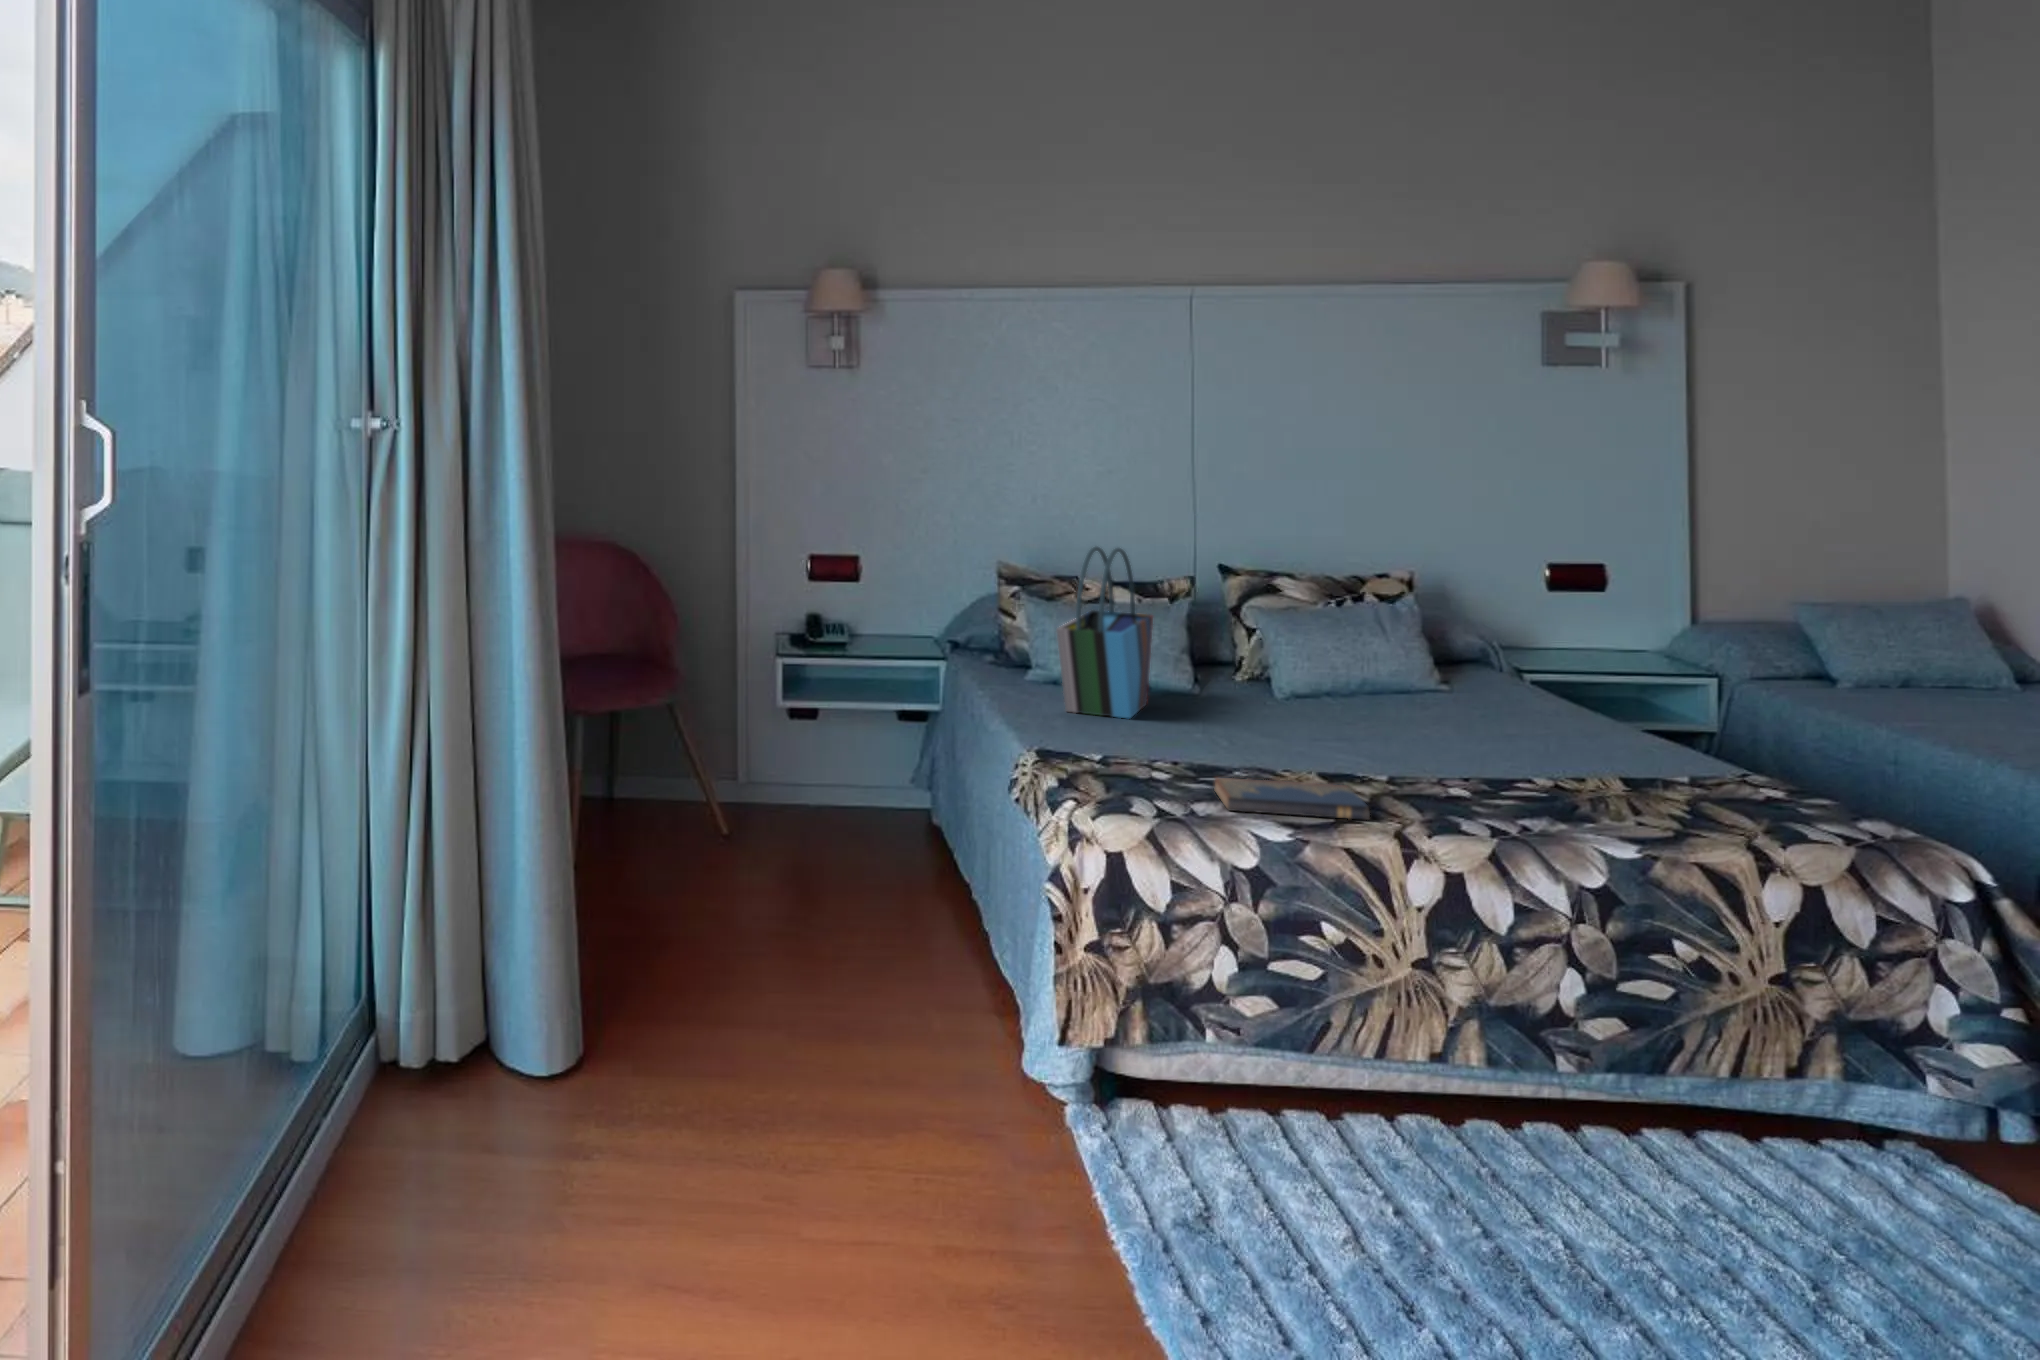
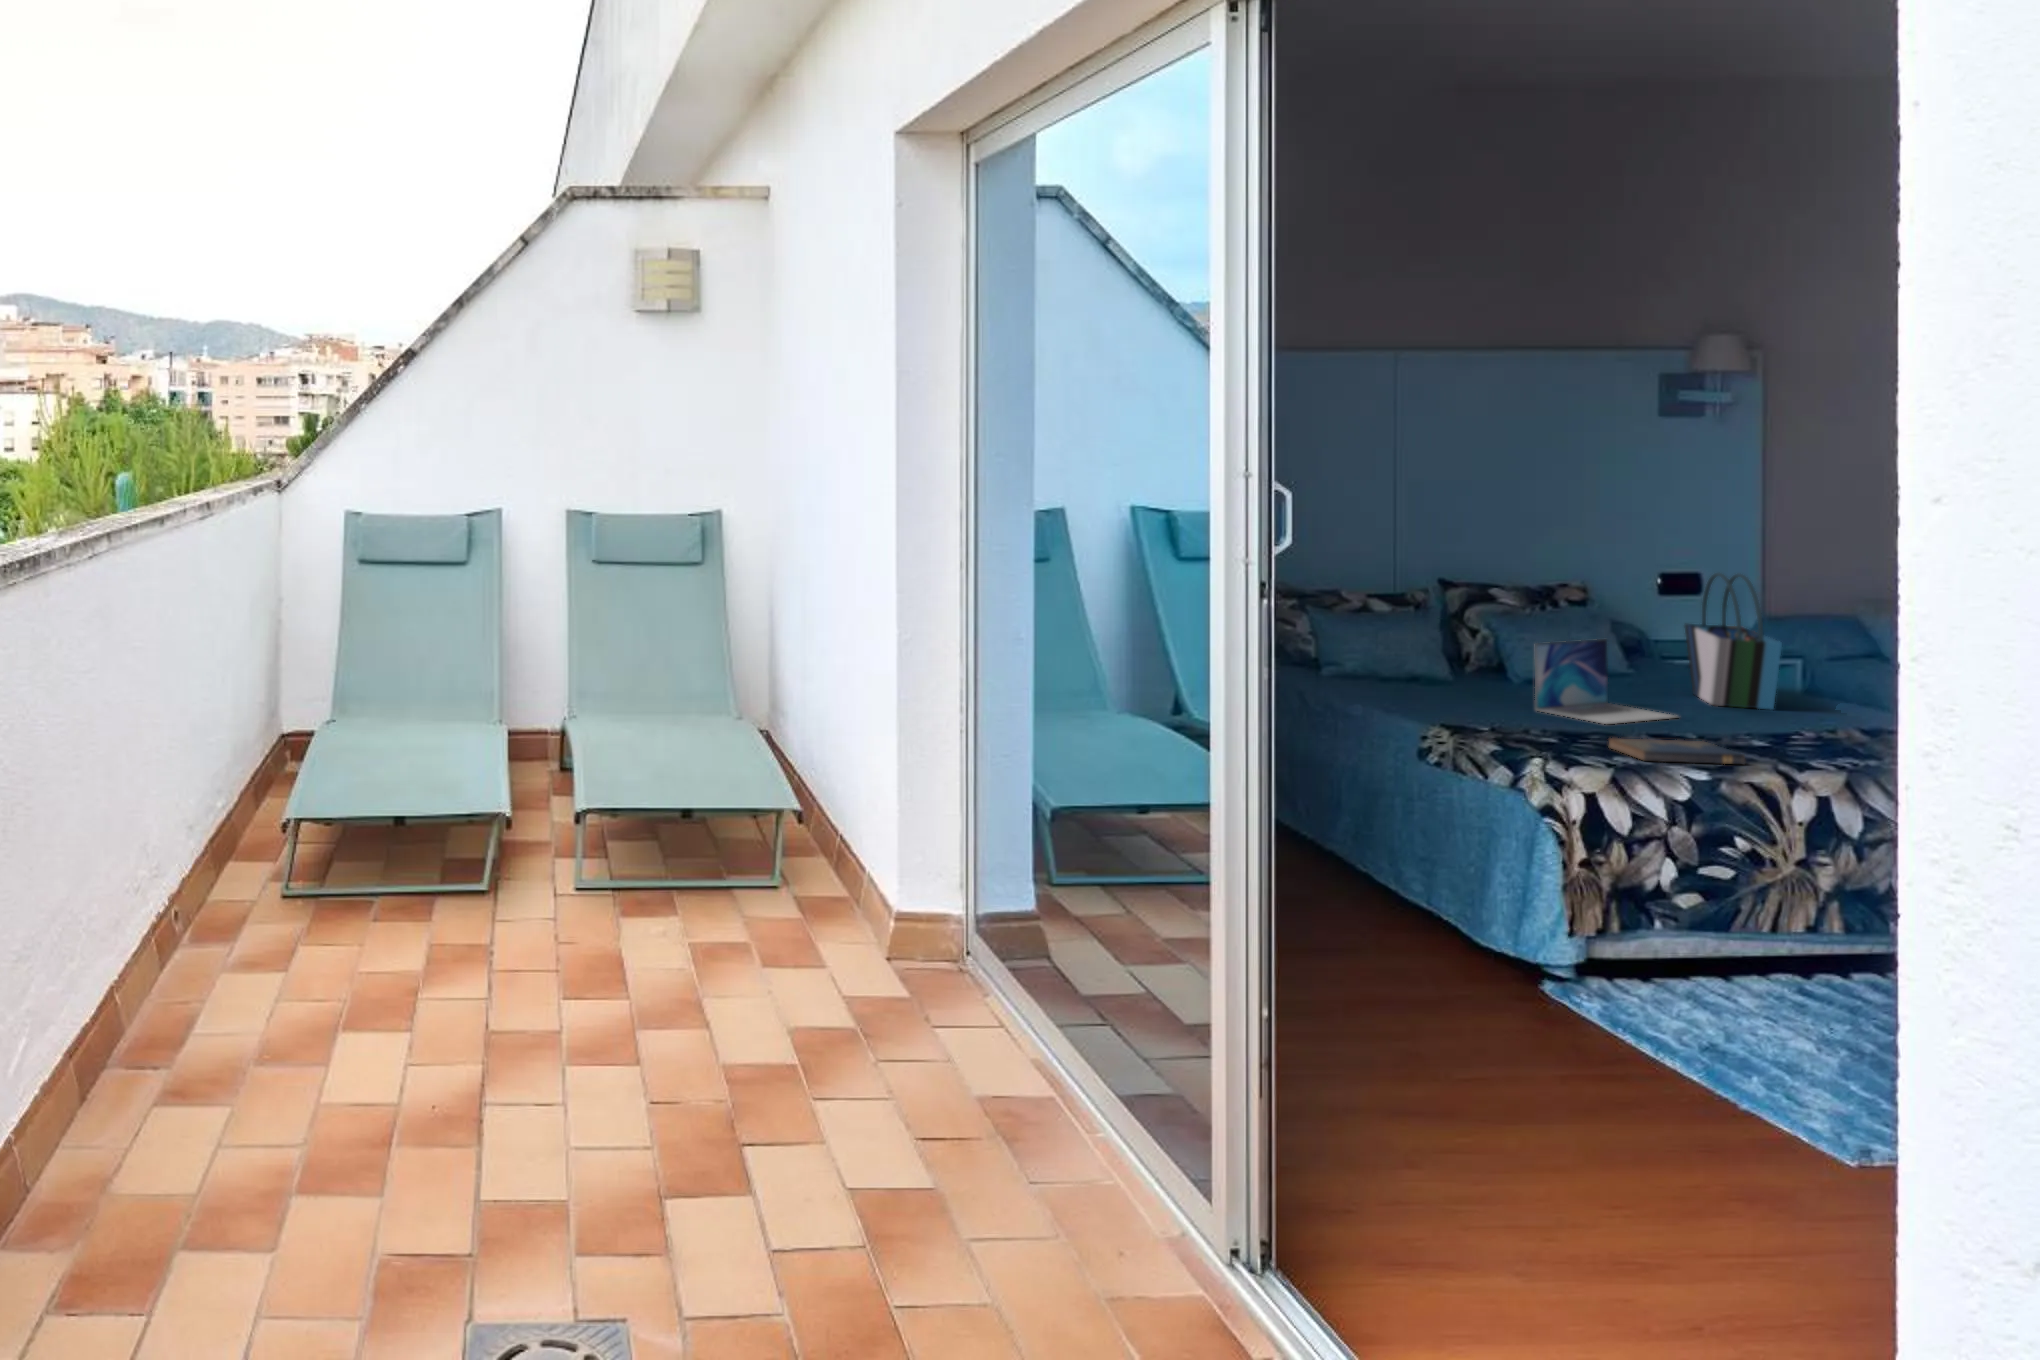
tote bag: present [1057,547,1153,718] -> present [1685,573,1782,709]
laptop: none [1213,644,1402,758] -> present [1535,639,1676,724]

